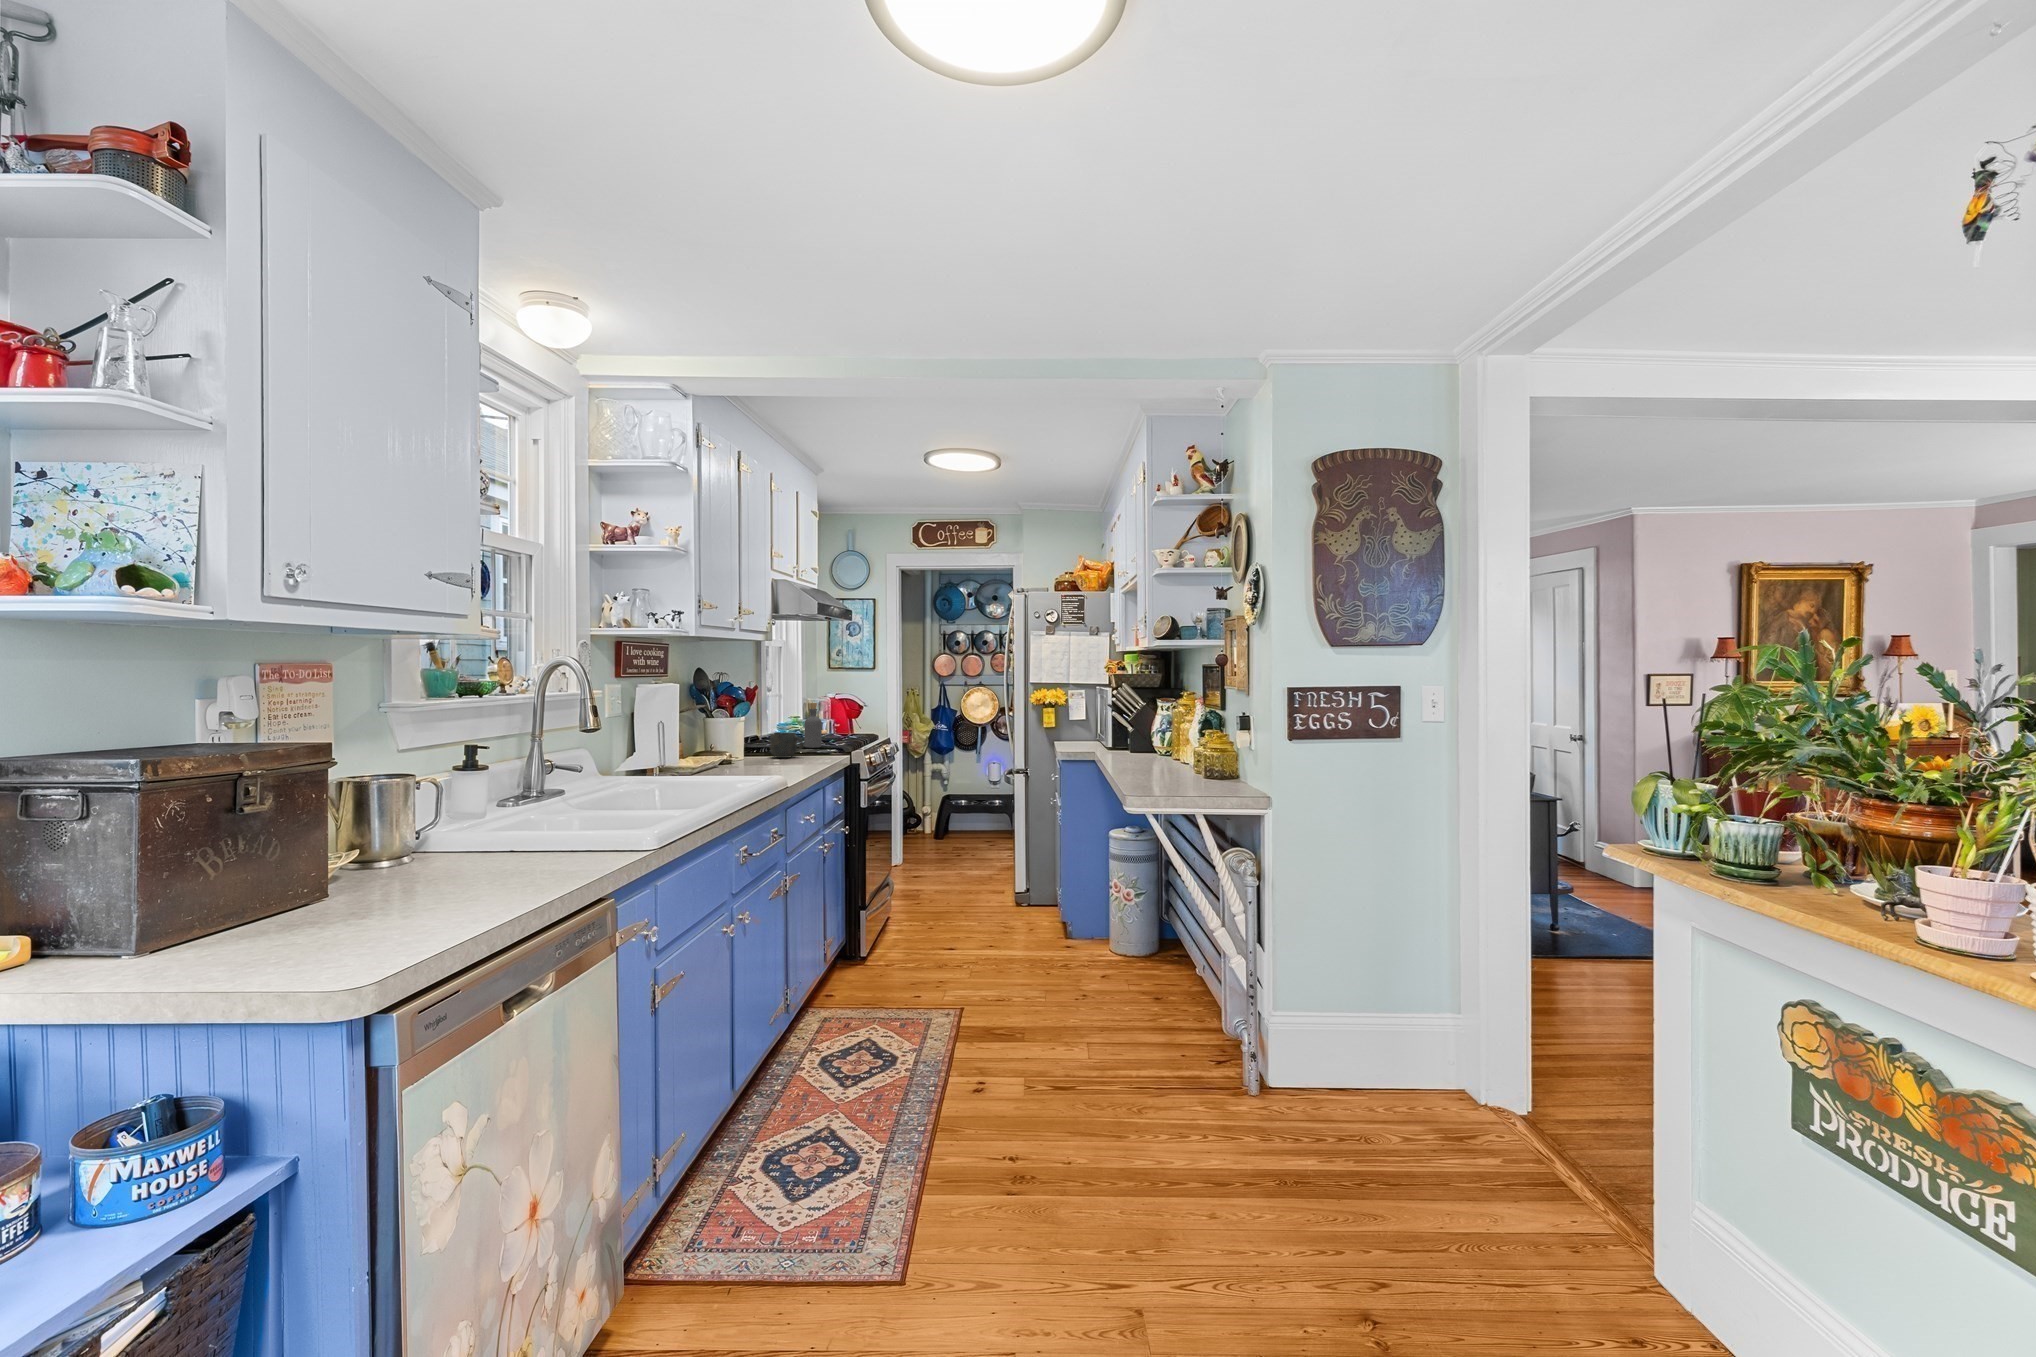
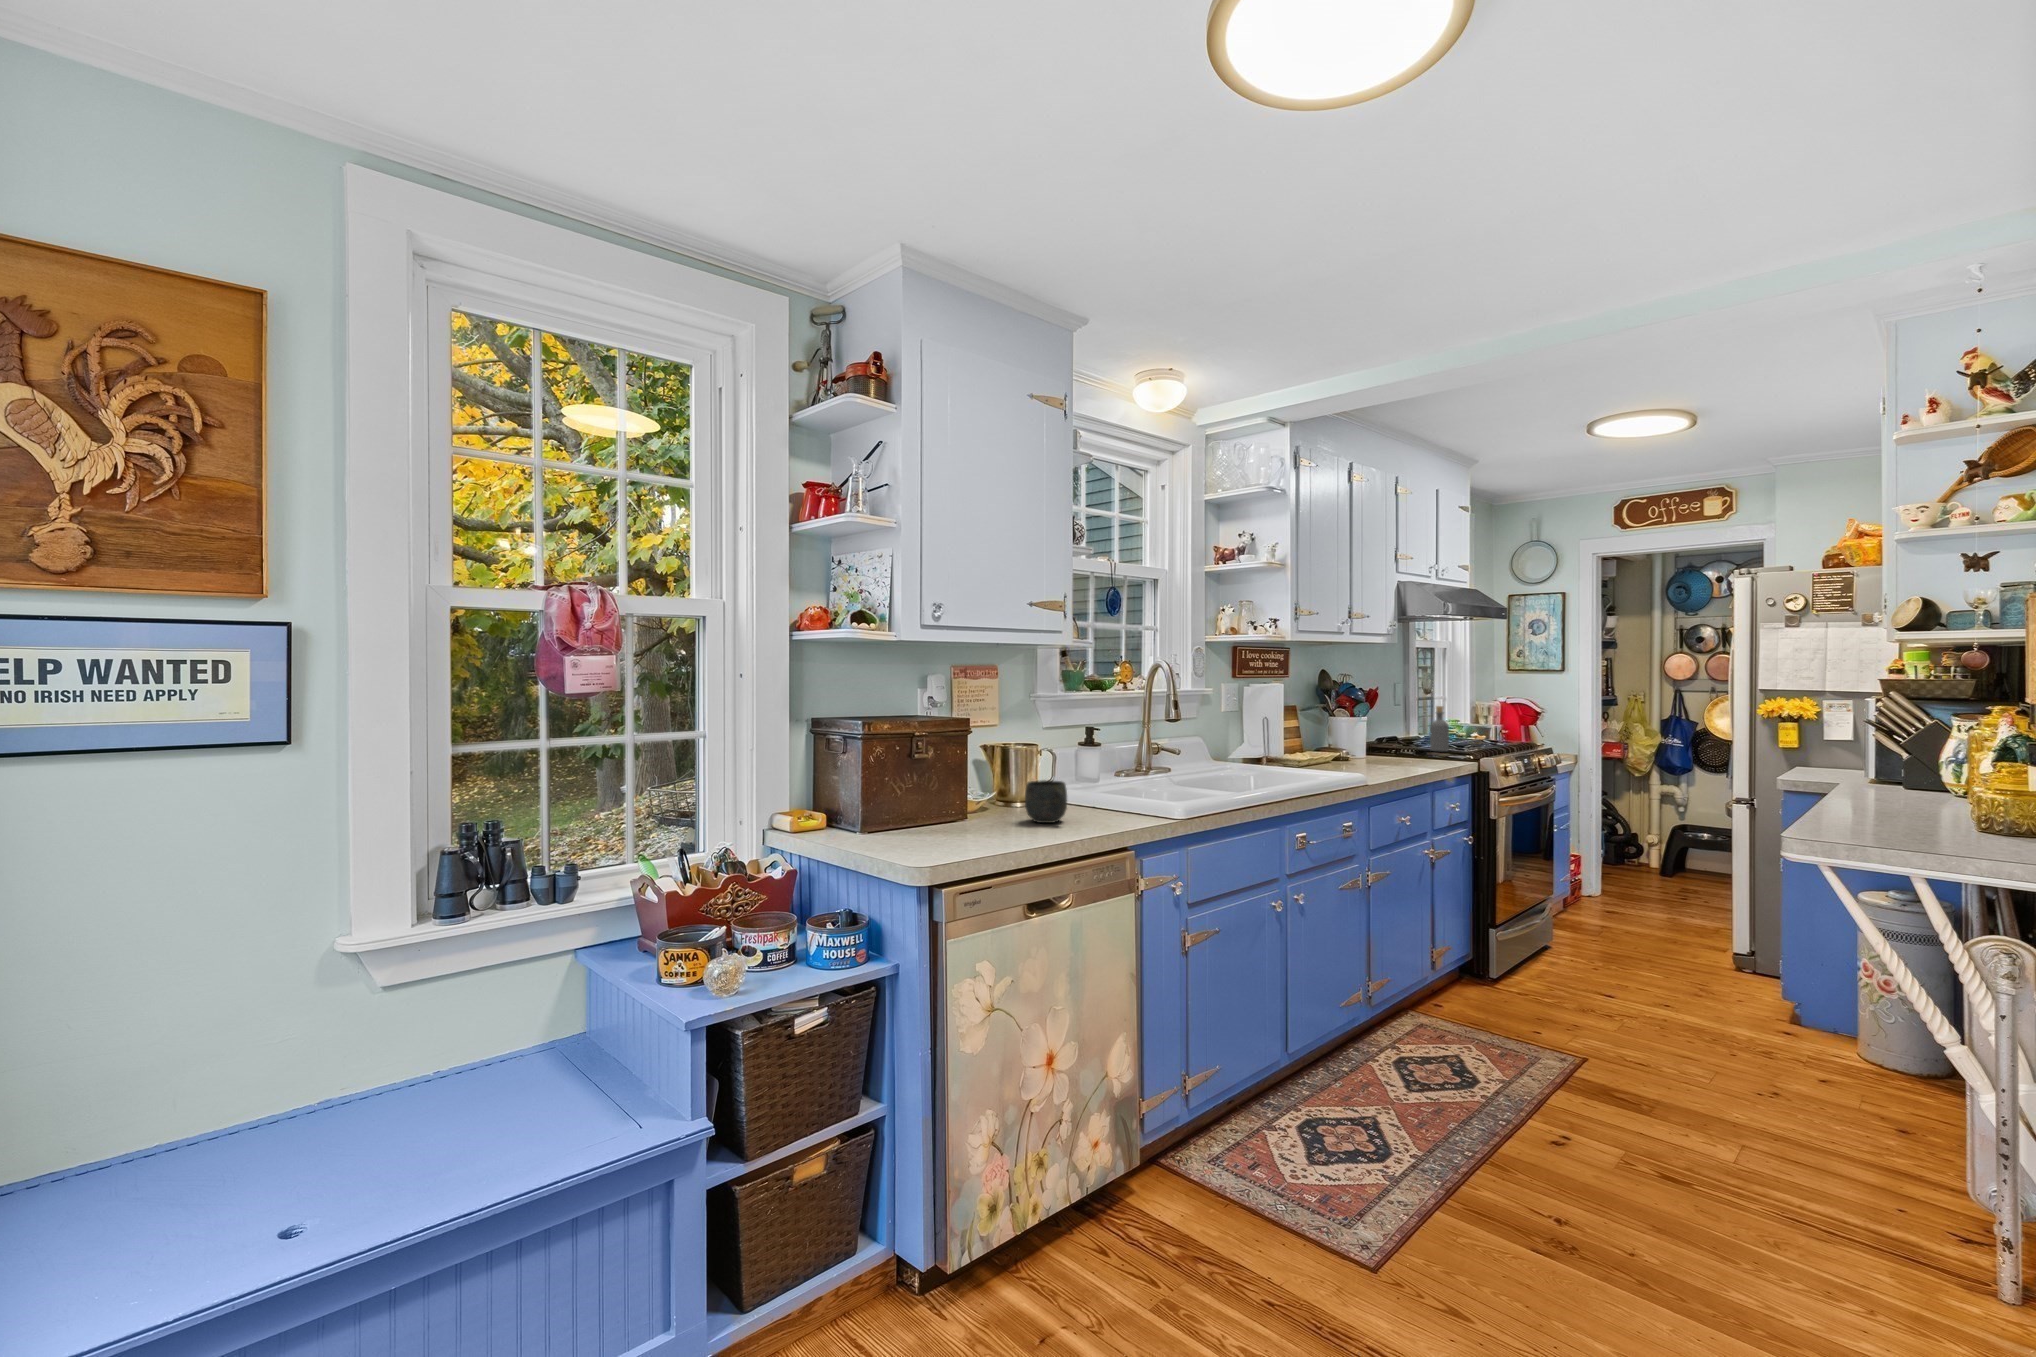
mug: present [770,732,803,758] -> present [1025,780,1067,823]

